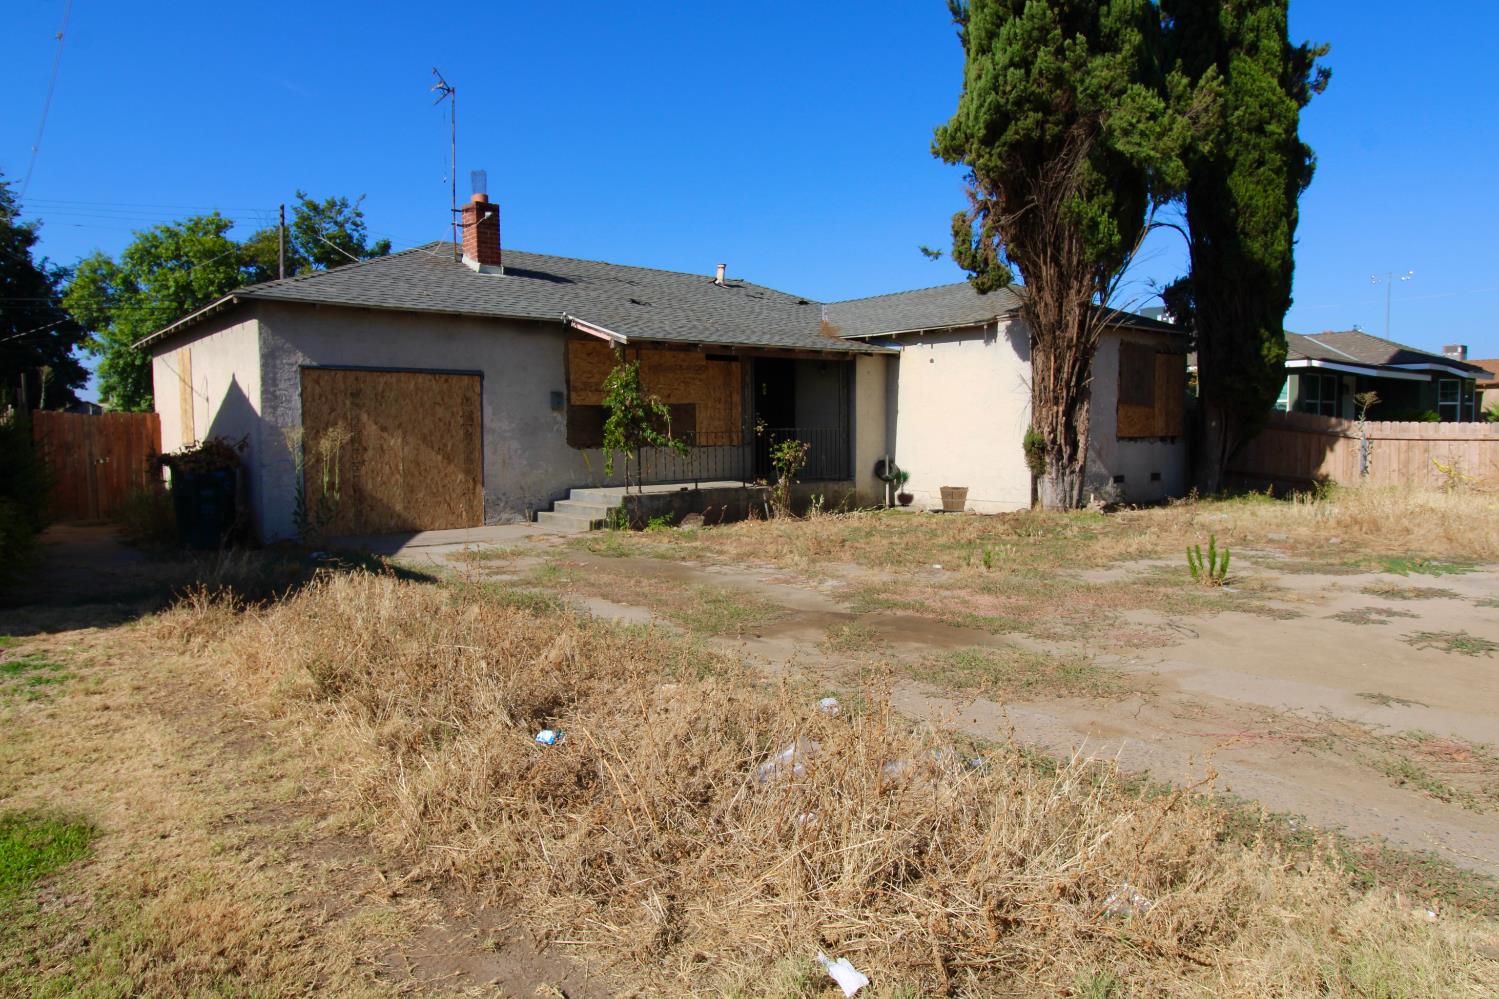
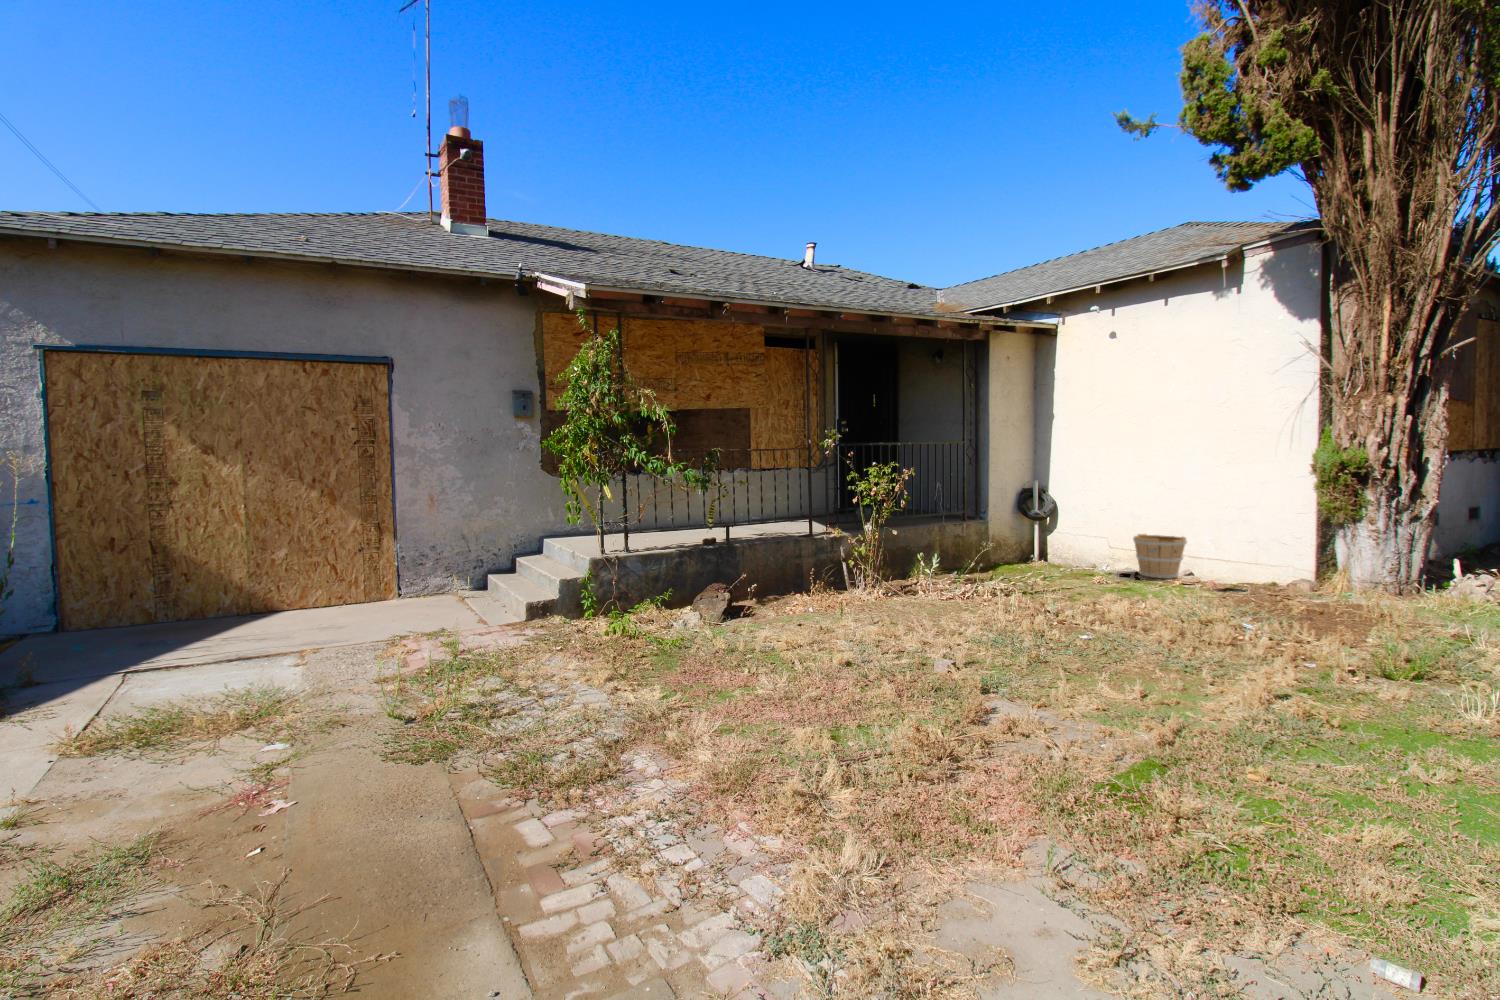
potted tree: present [892,470,914,506] -> none [1041,500,1081,561]

